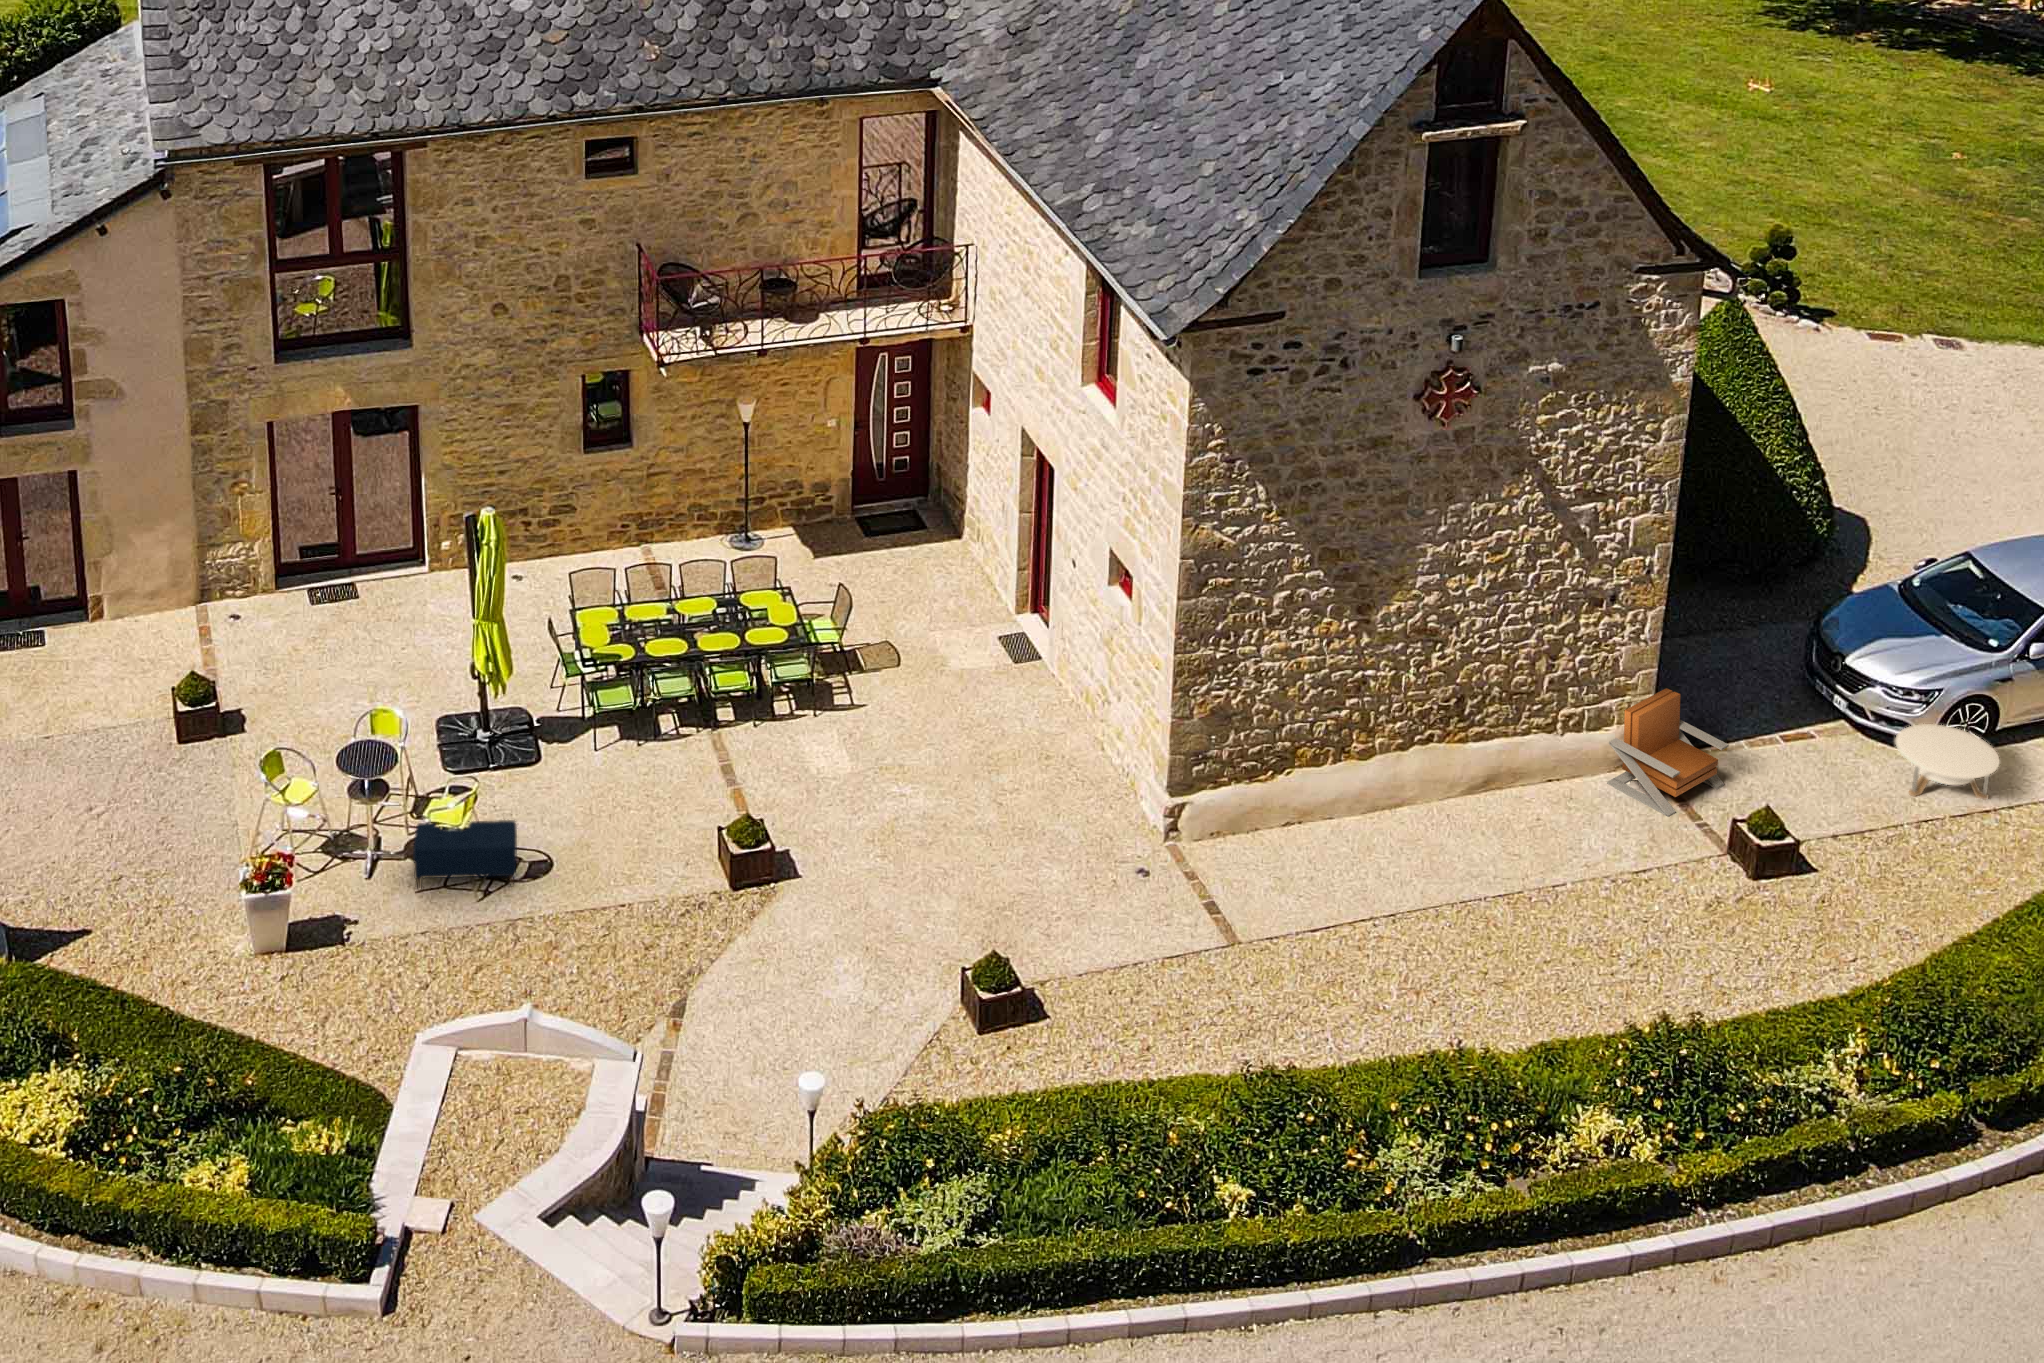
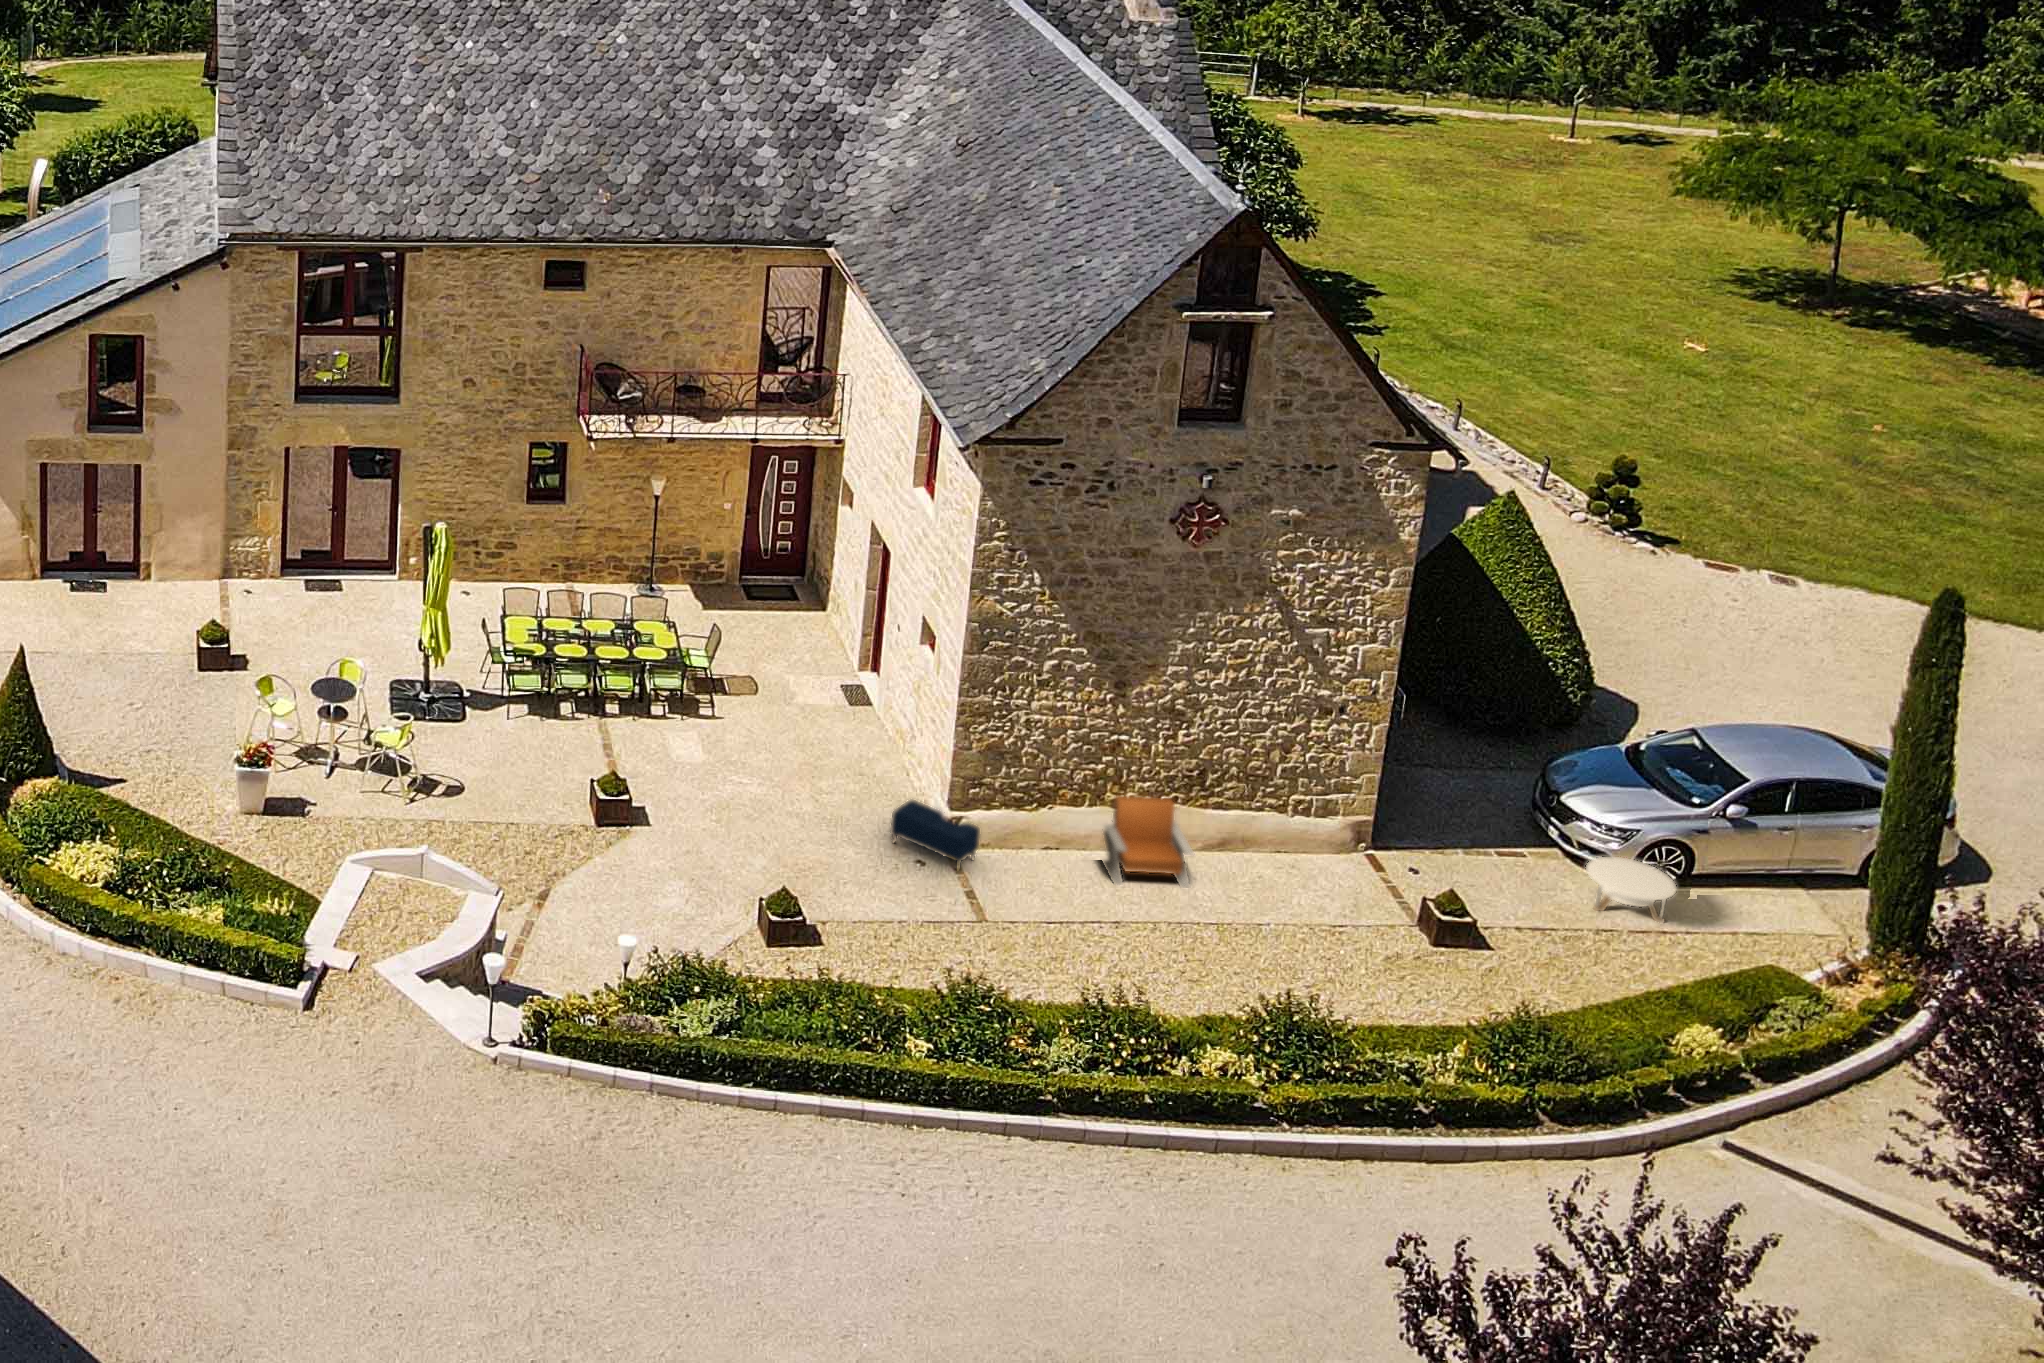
lounge chair: present [1607,688,1729,817] -> present [1103,796,1193,888]
bench: present [413,820,517,889] -> present [891,800,980,869]

